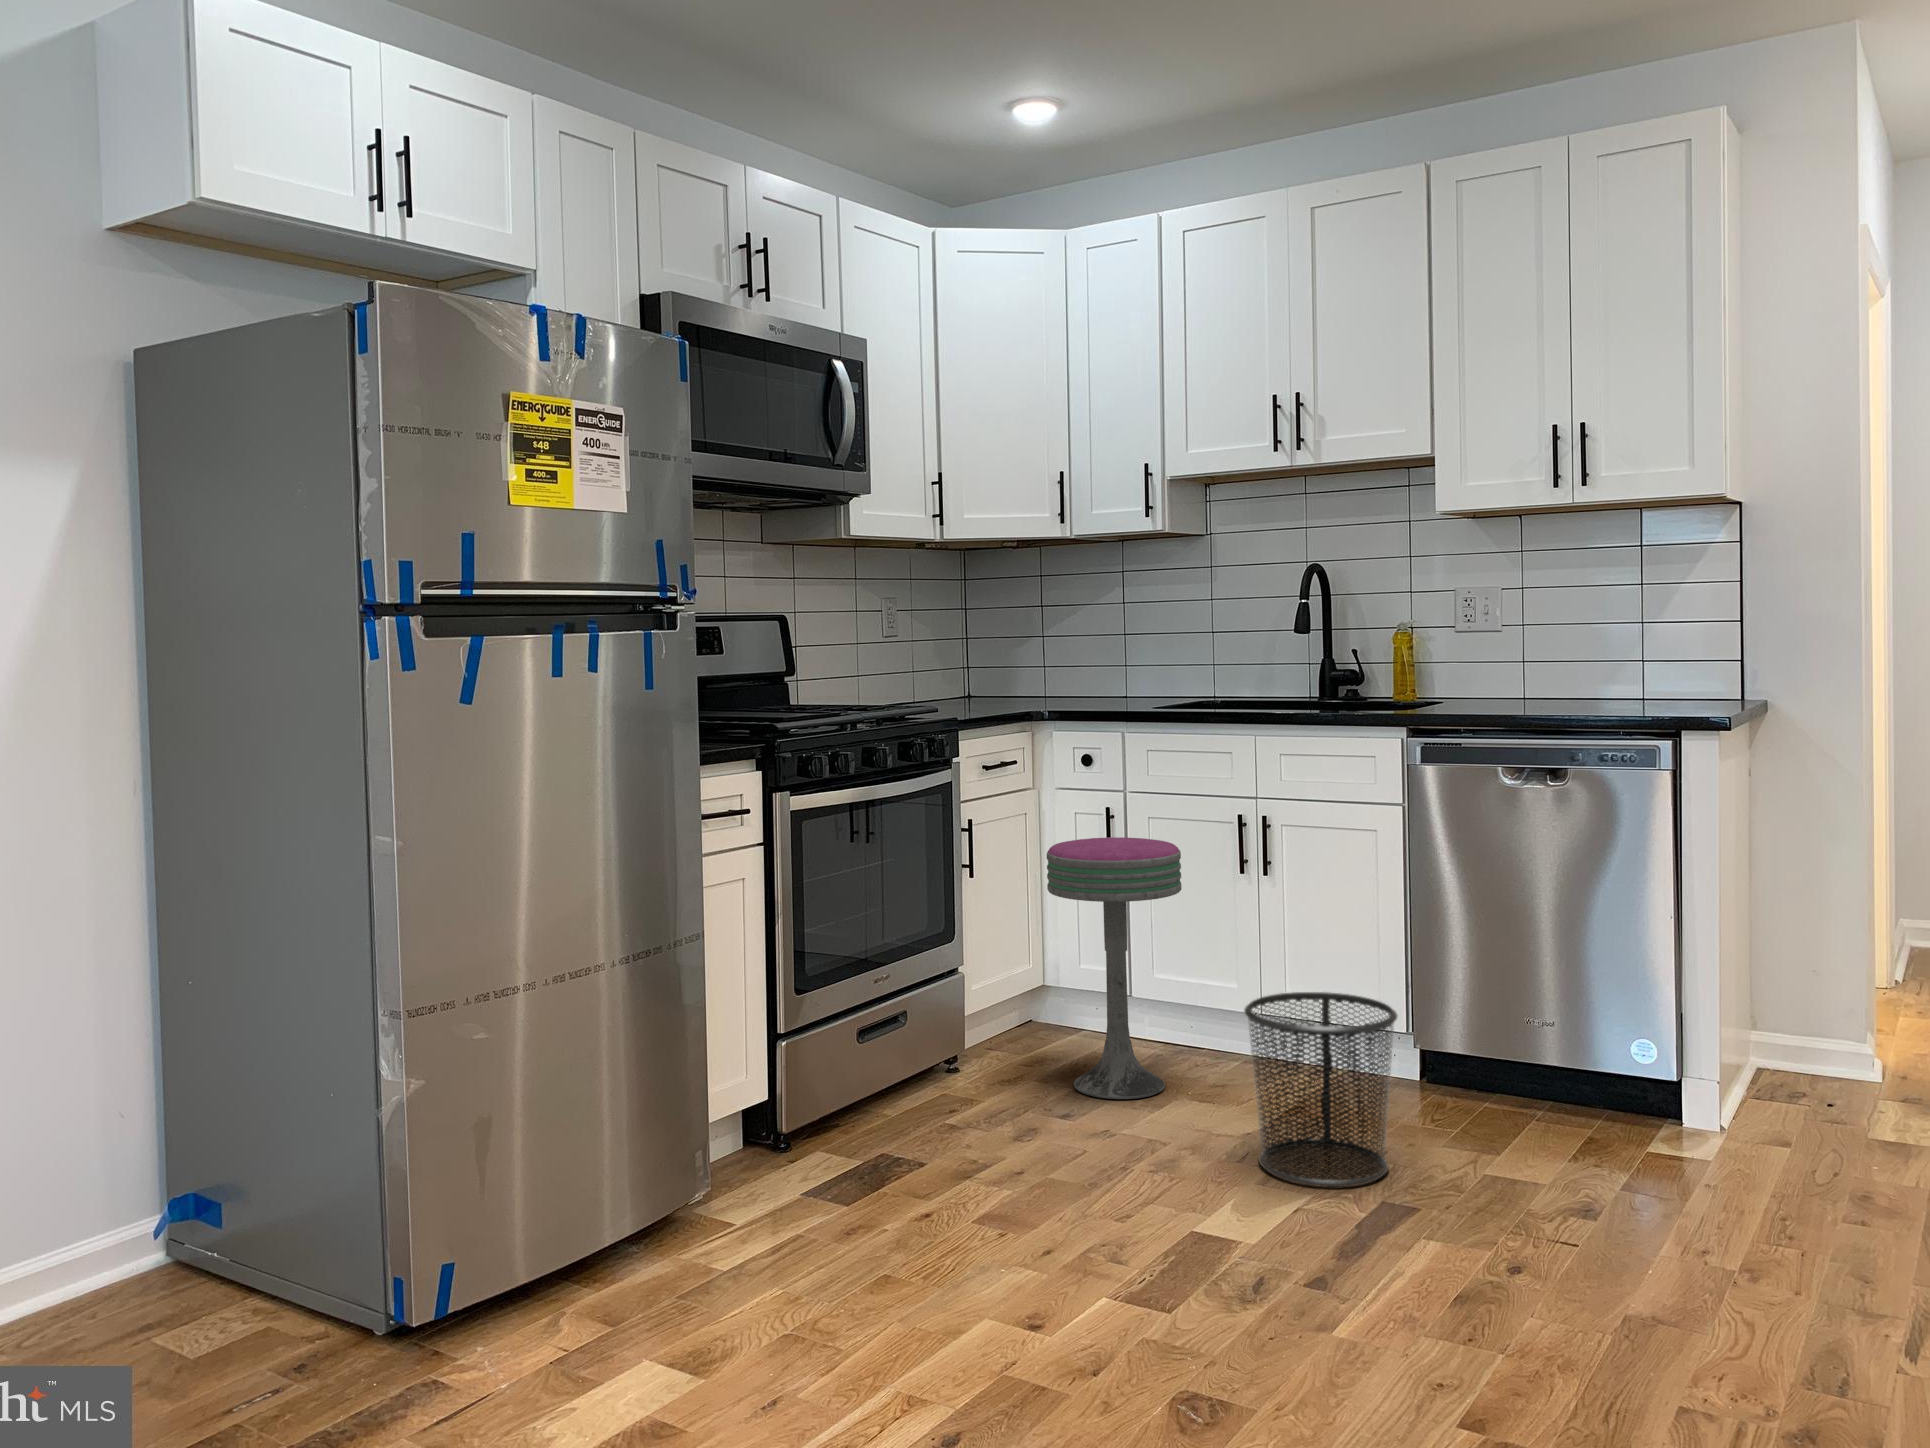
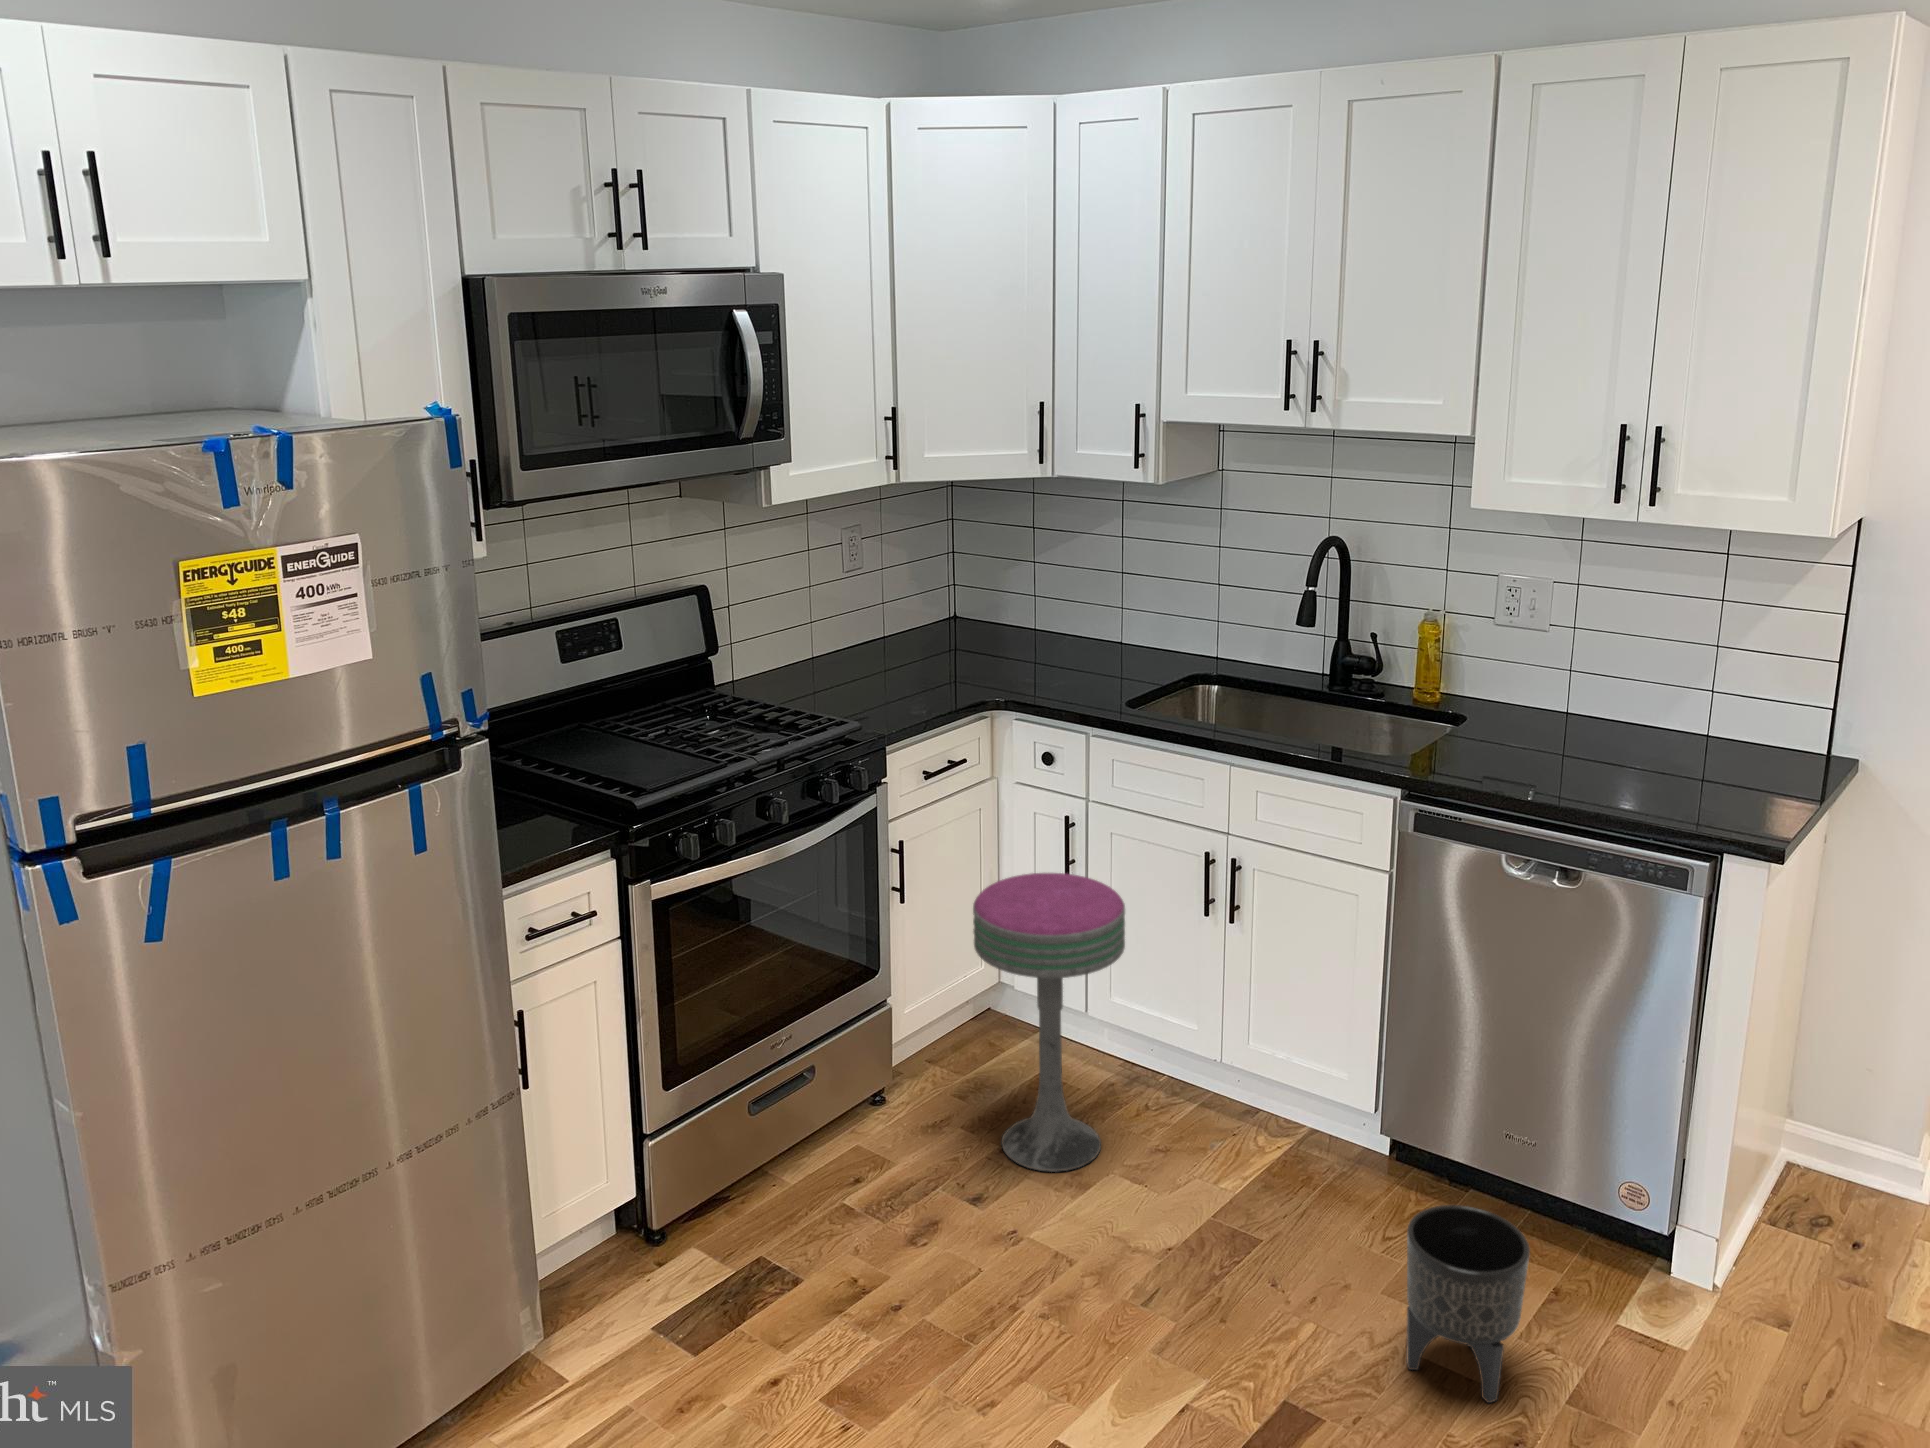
waste bin: present [1244,992,1397,1187] -> none [1151,1124,1326,1371]
planter: none [1470,1033,1577,1191] -> present [1407,1205,1530,1403]

